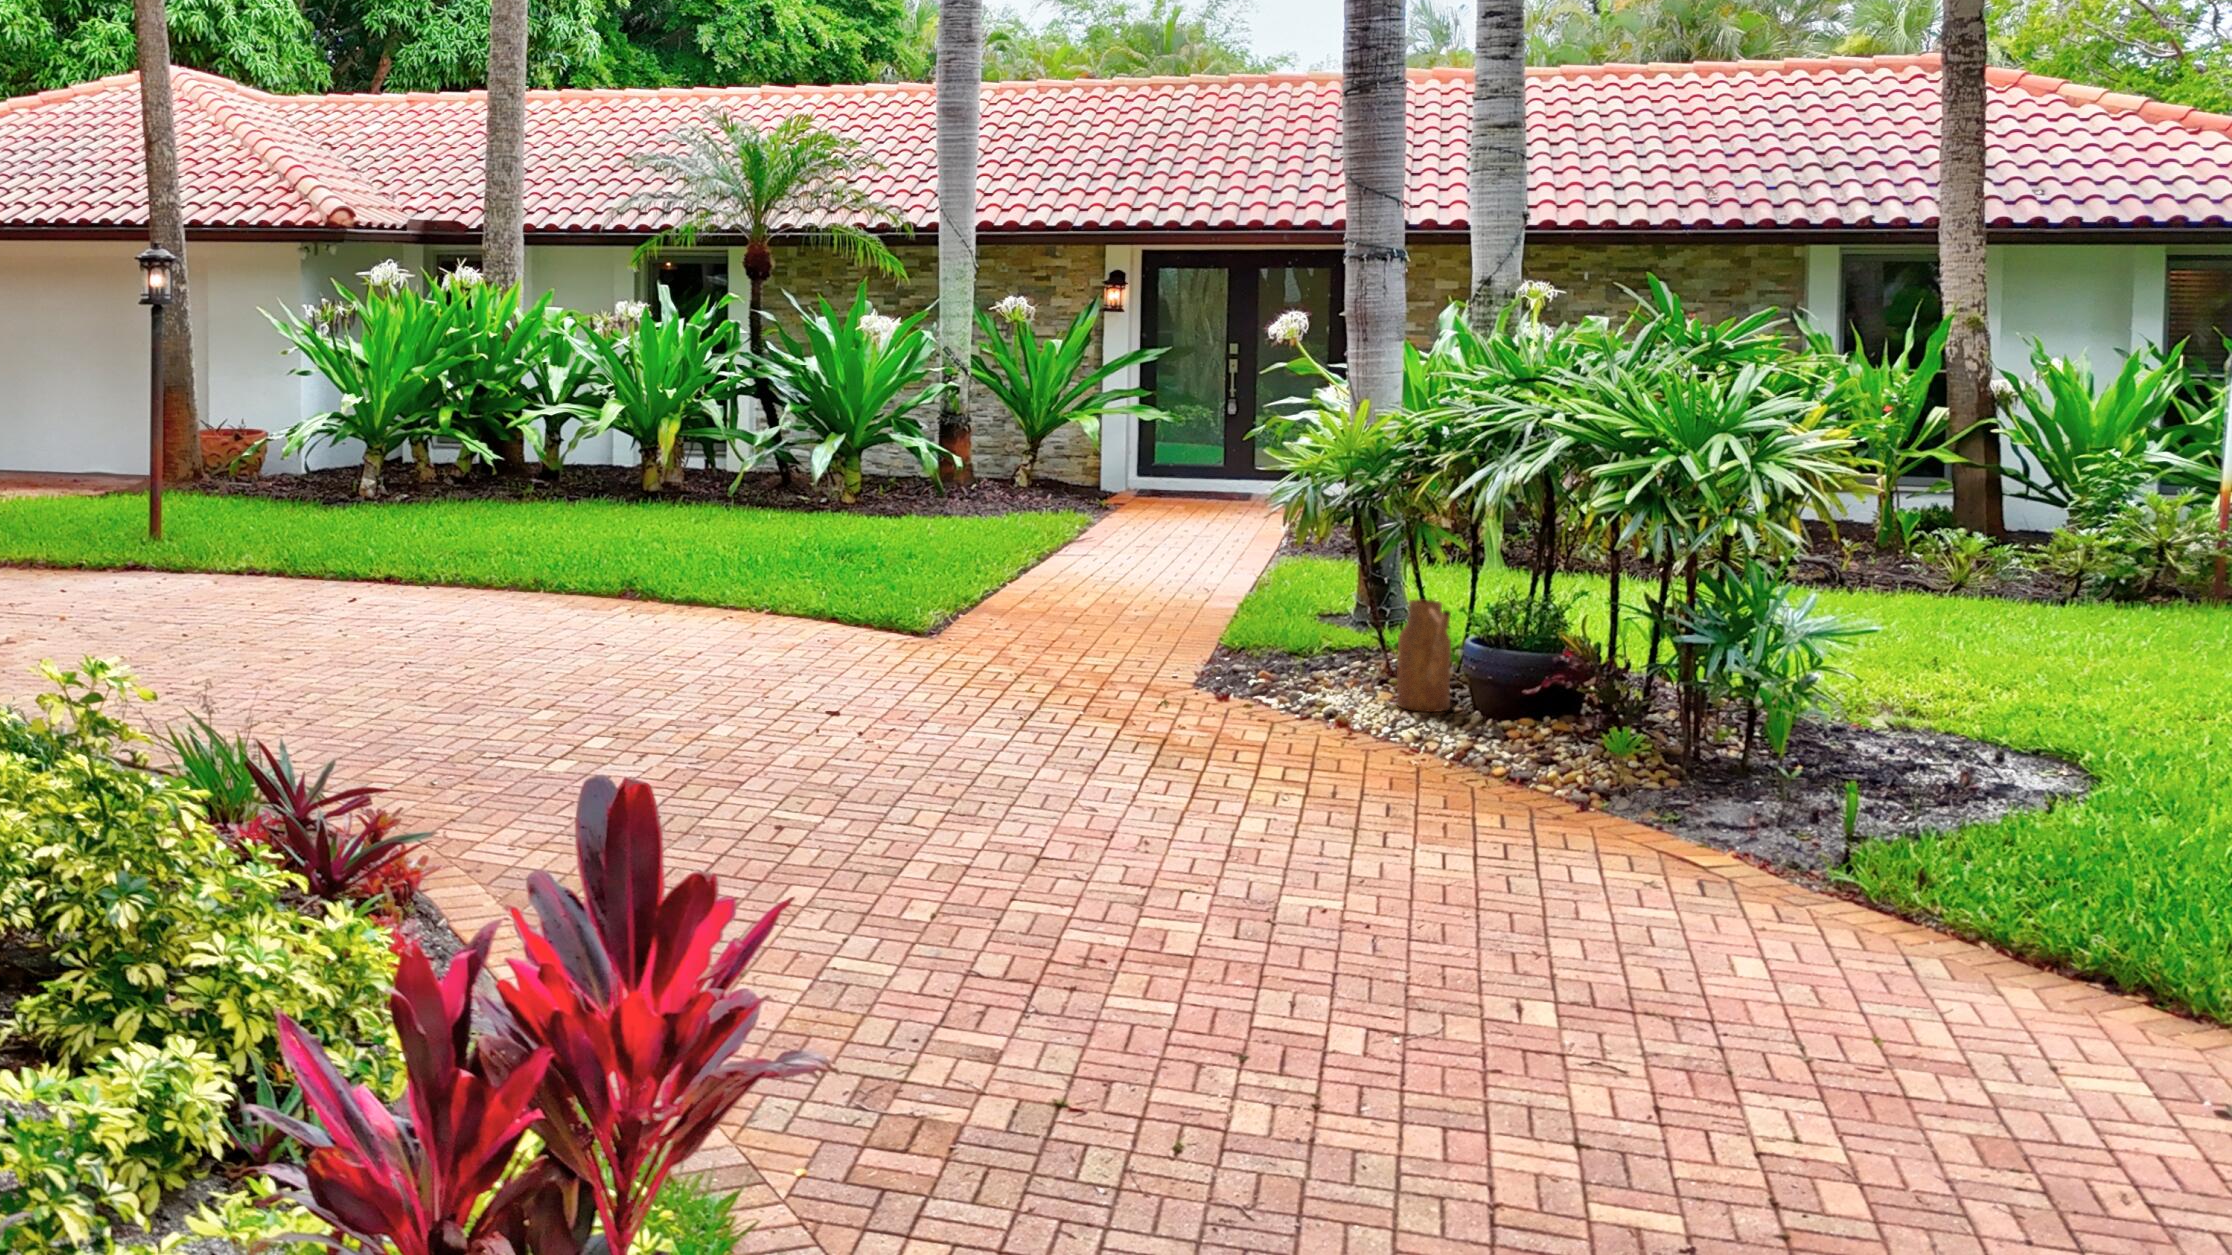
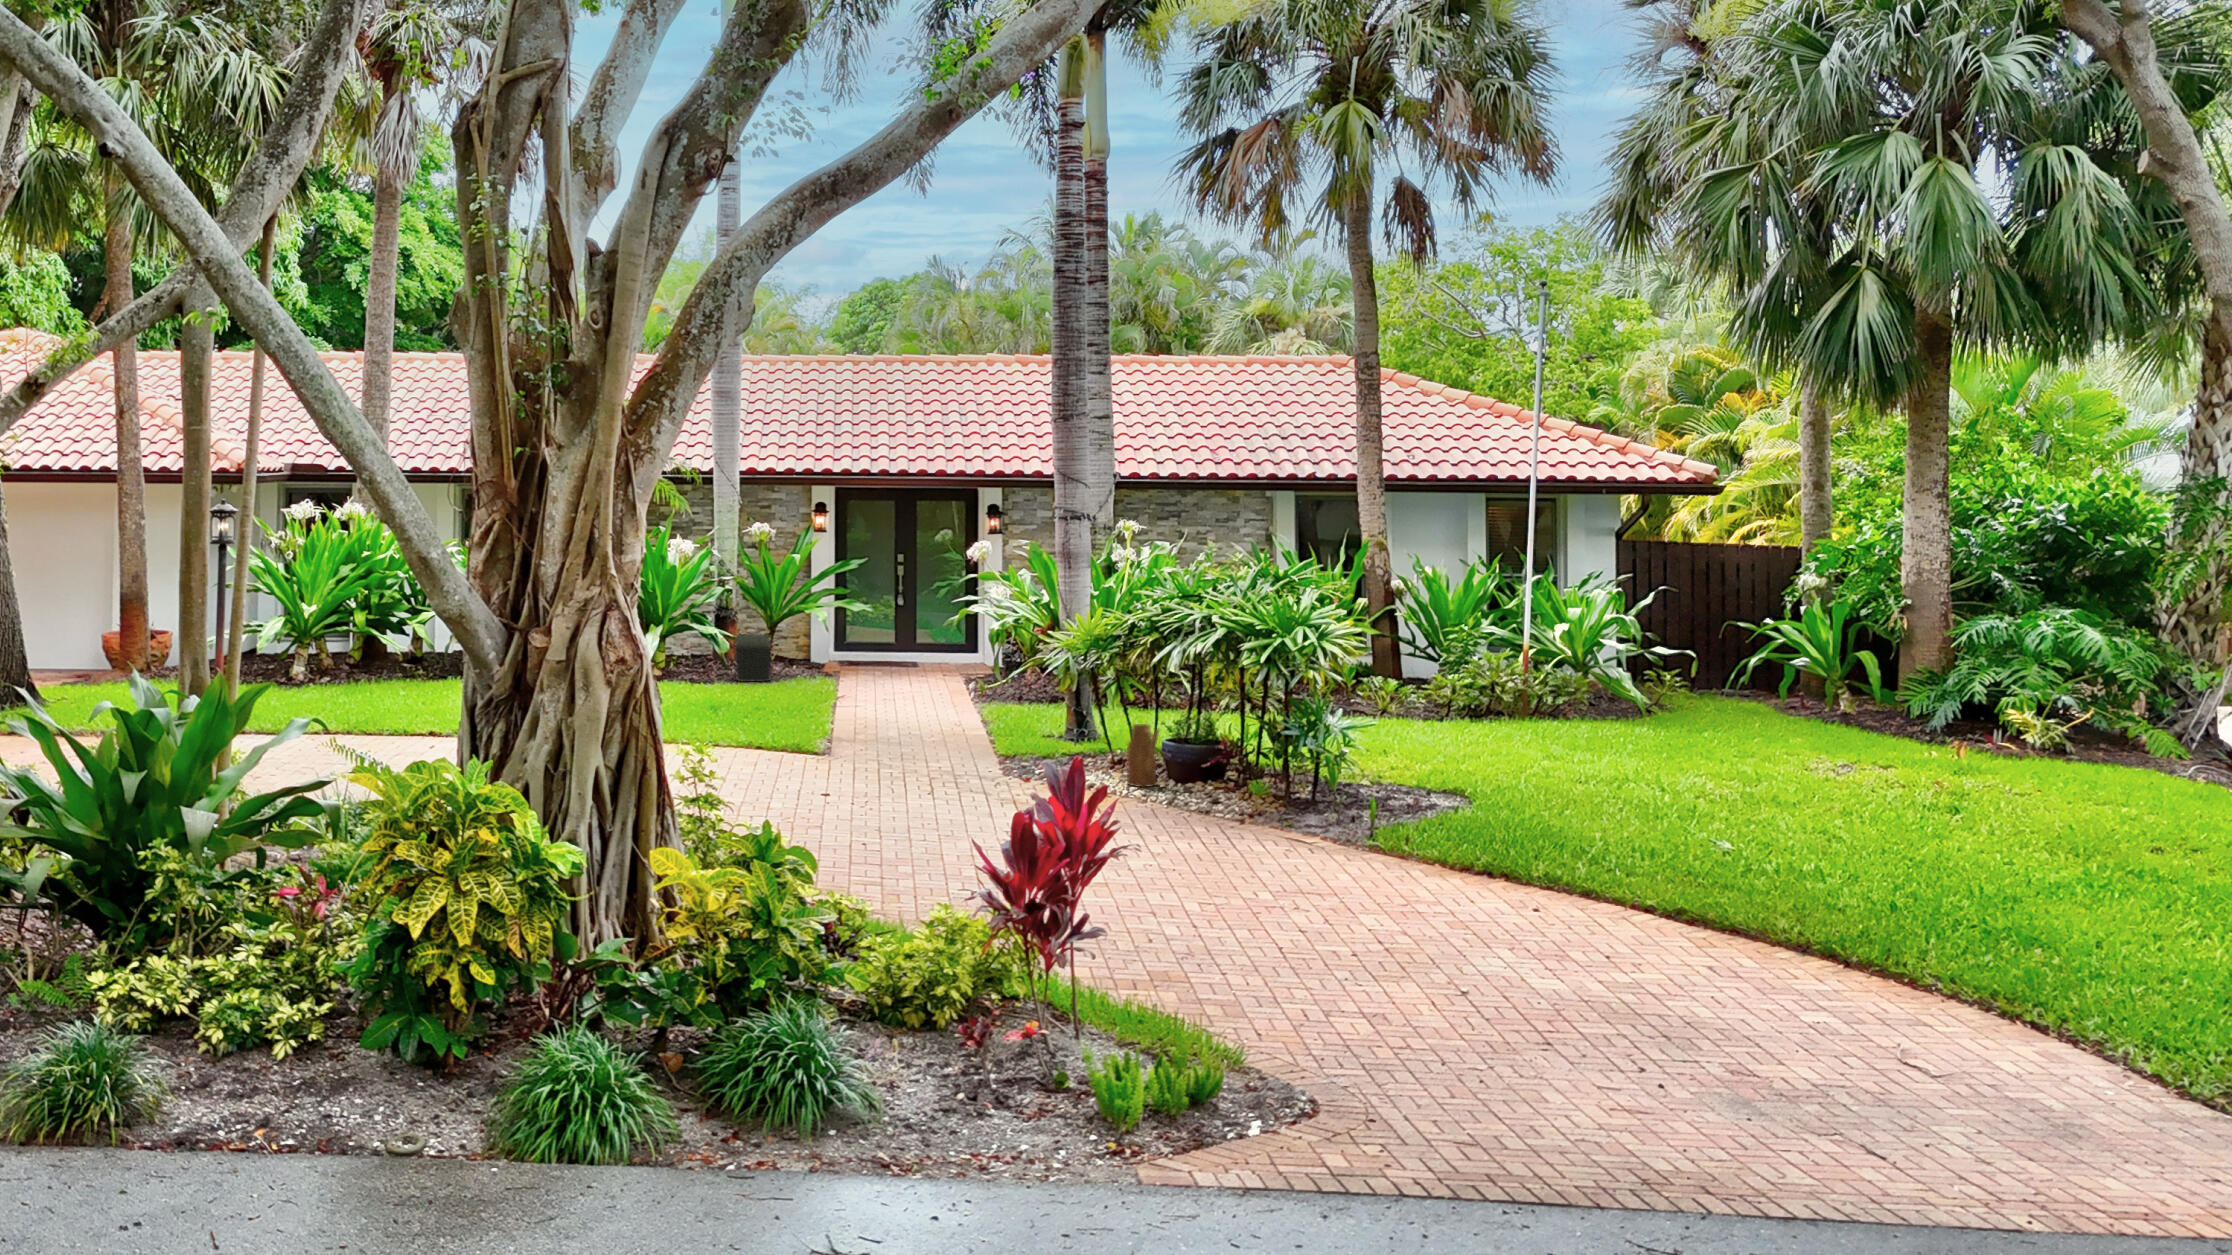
storage bench: none [956,443,1019,508] -> present [735,634,771,682]

